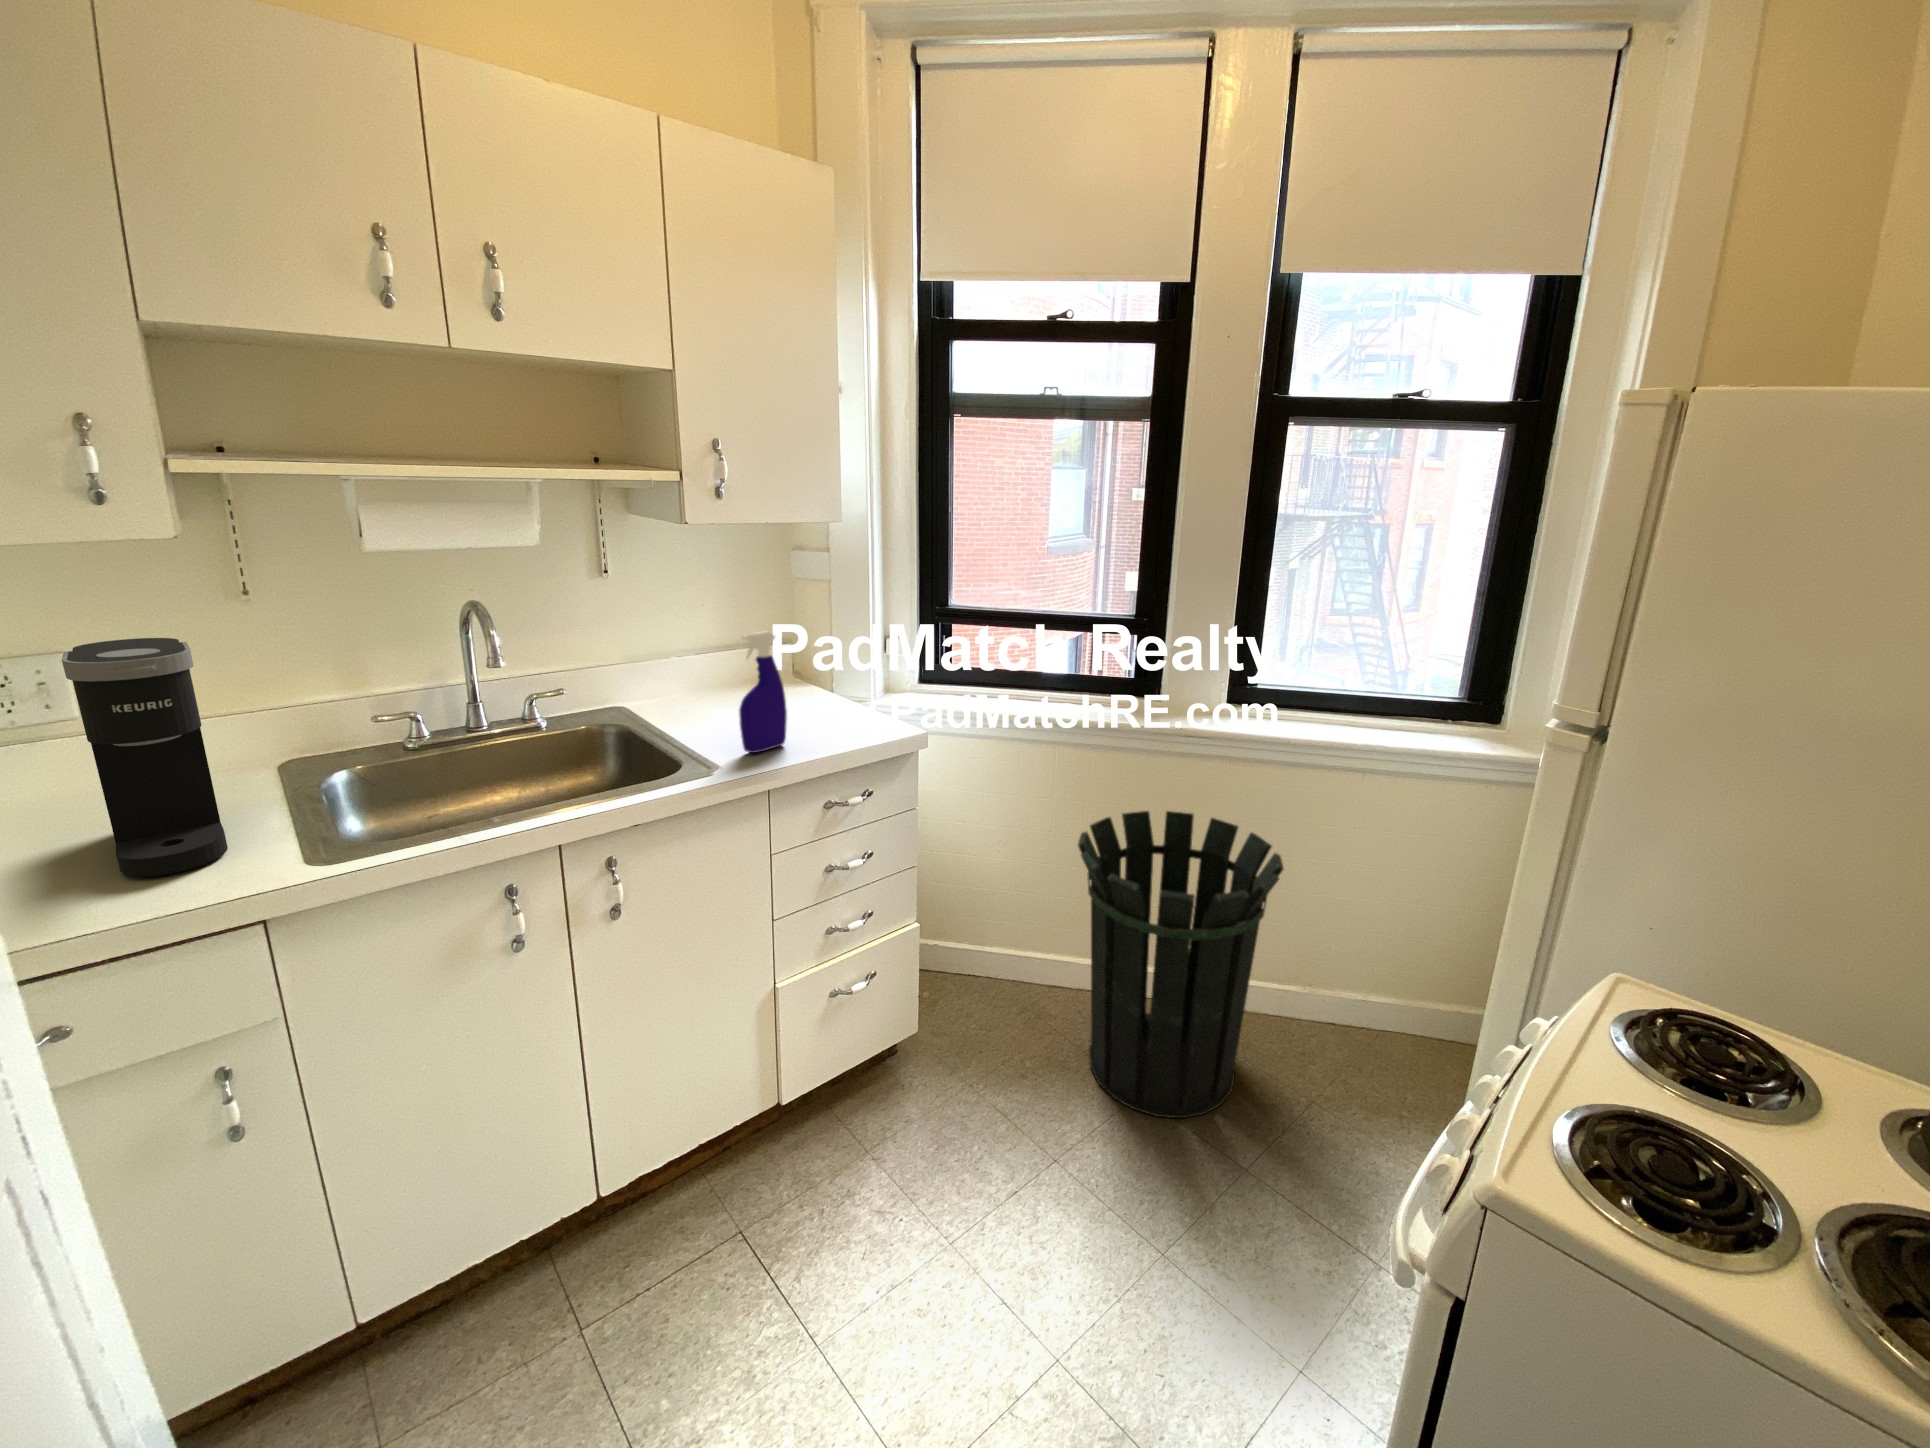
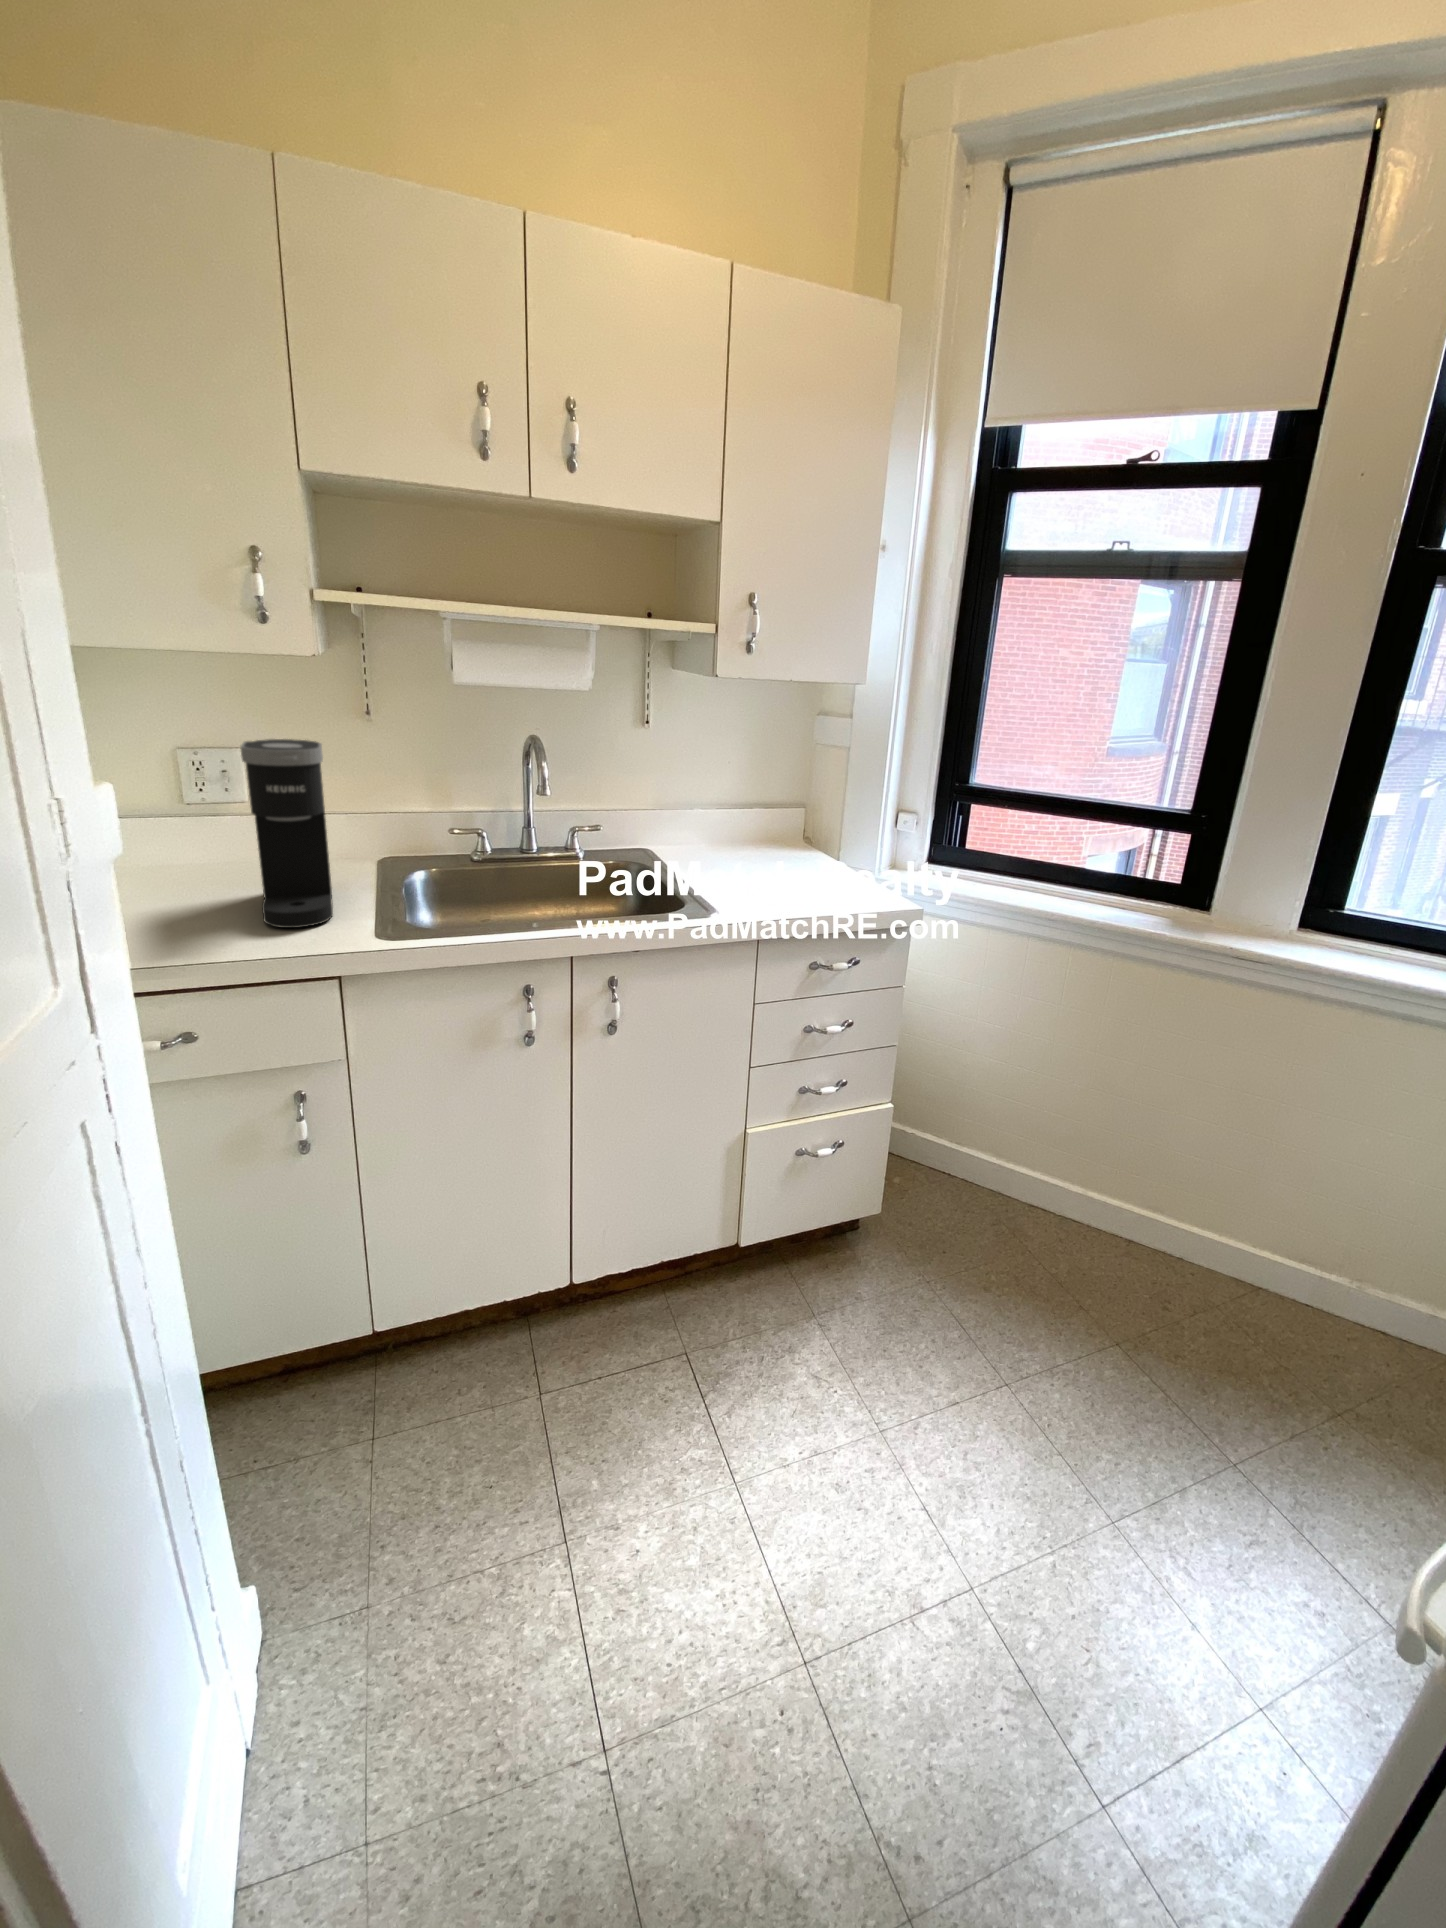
spray bottle: present [739,632,787,753] -> none [740,784,787,903]
waste bin: present [1078,811,1284,1118] -> none [1057,1033,1342,1390]

